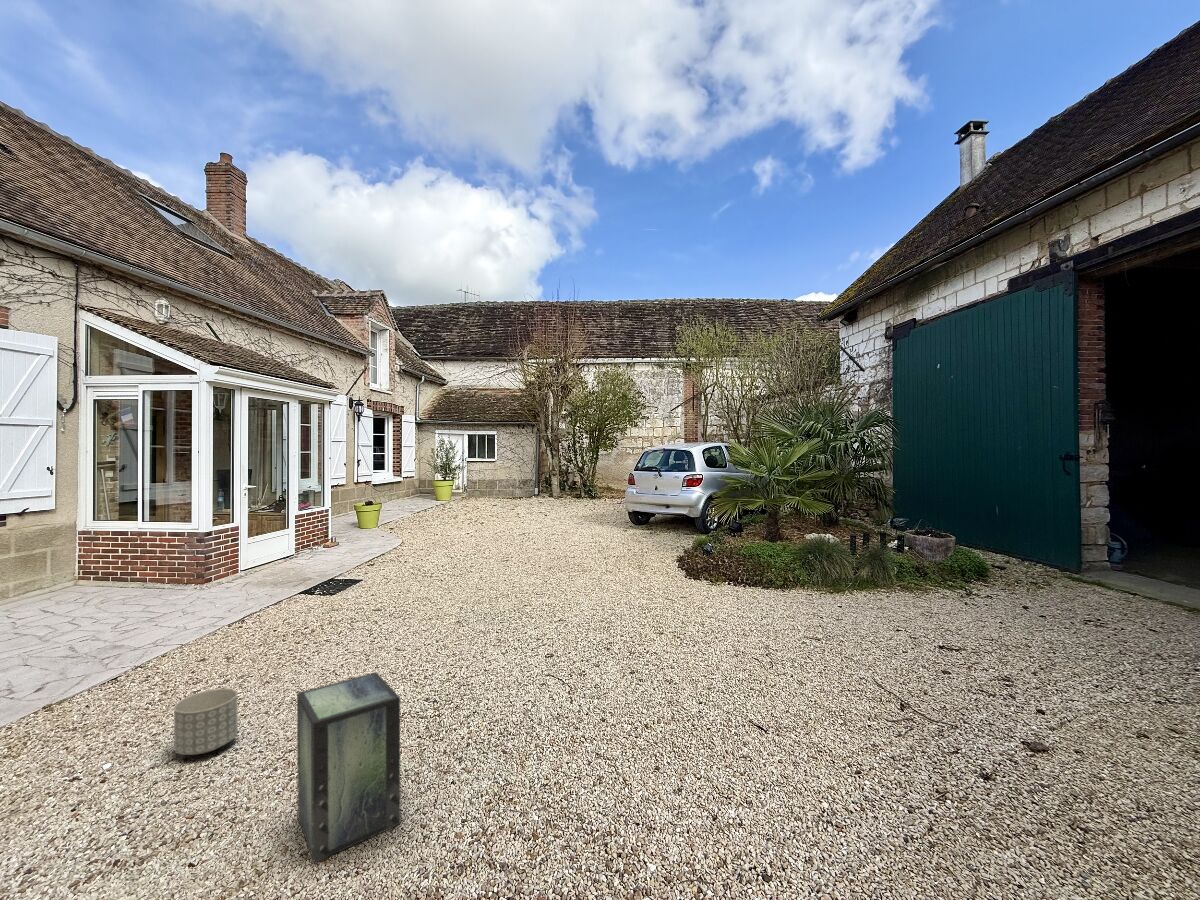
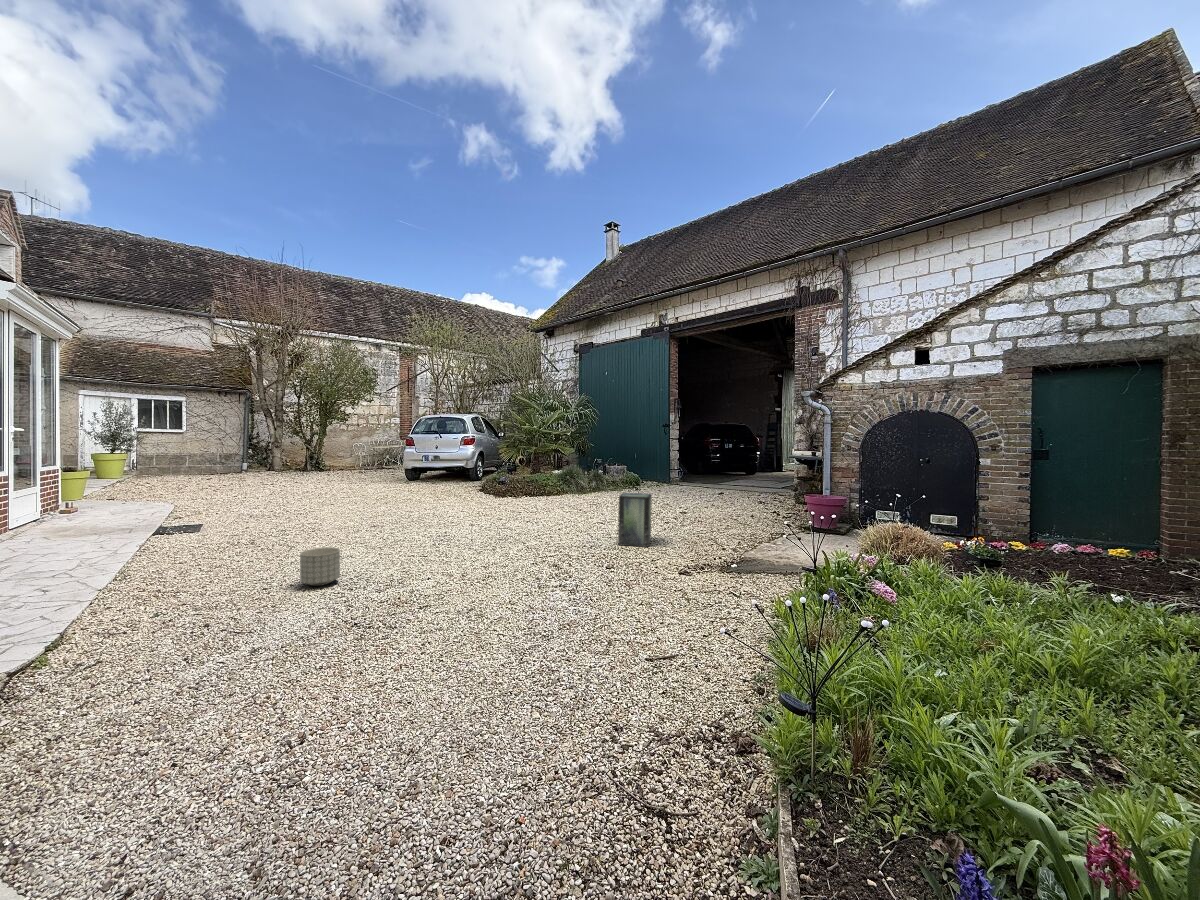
storage box: present [297,672,401,863] -> present [618,493,652,547]

